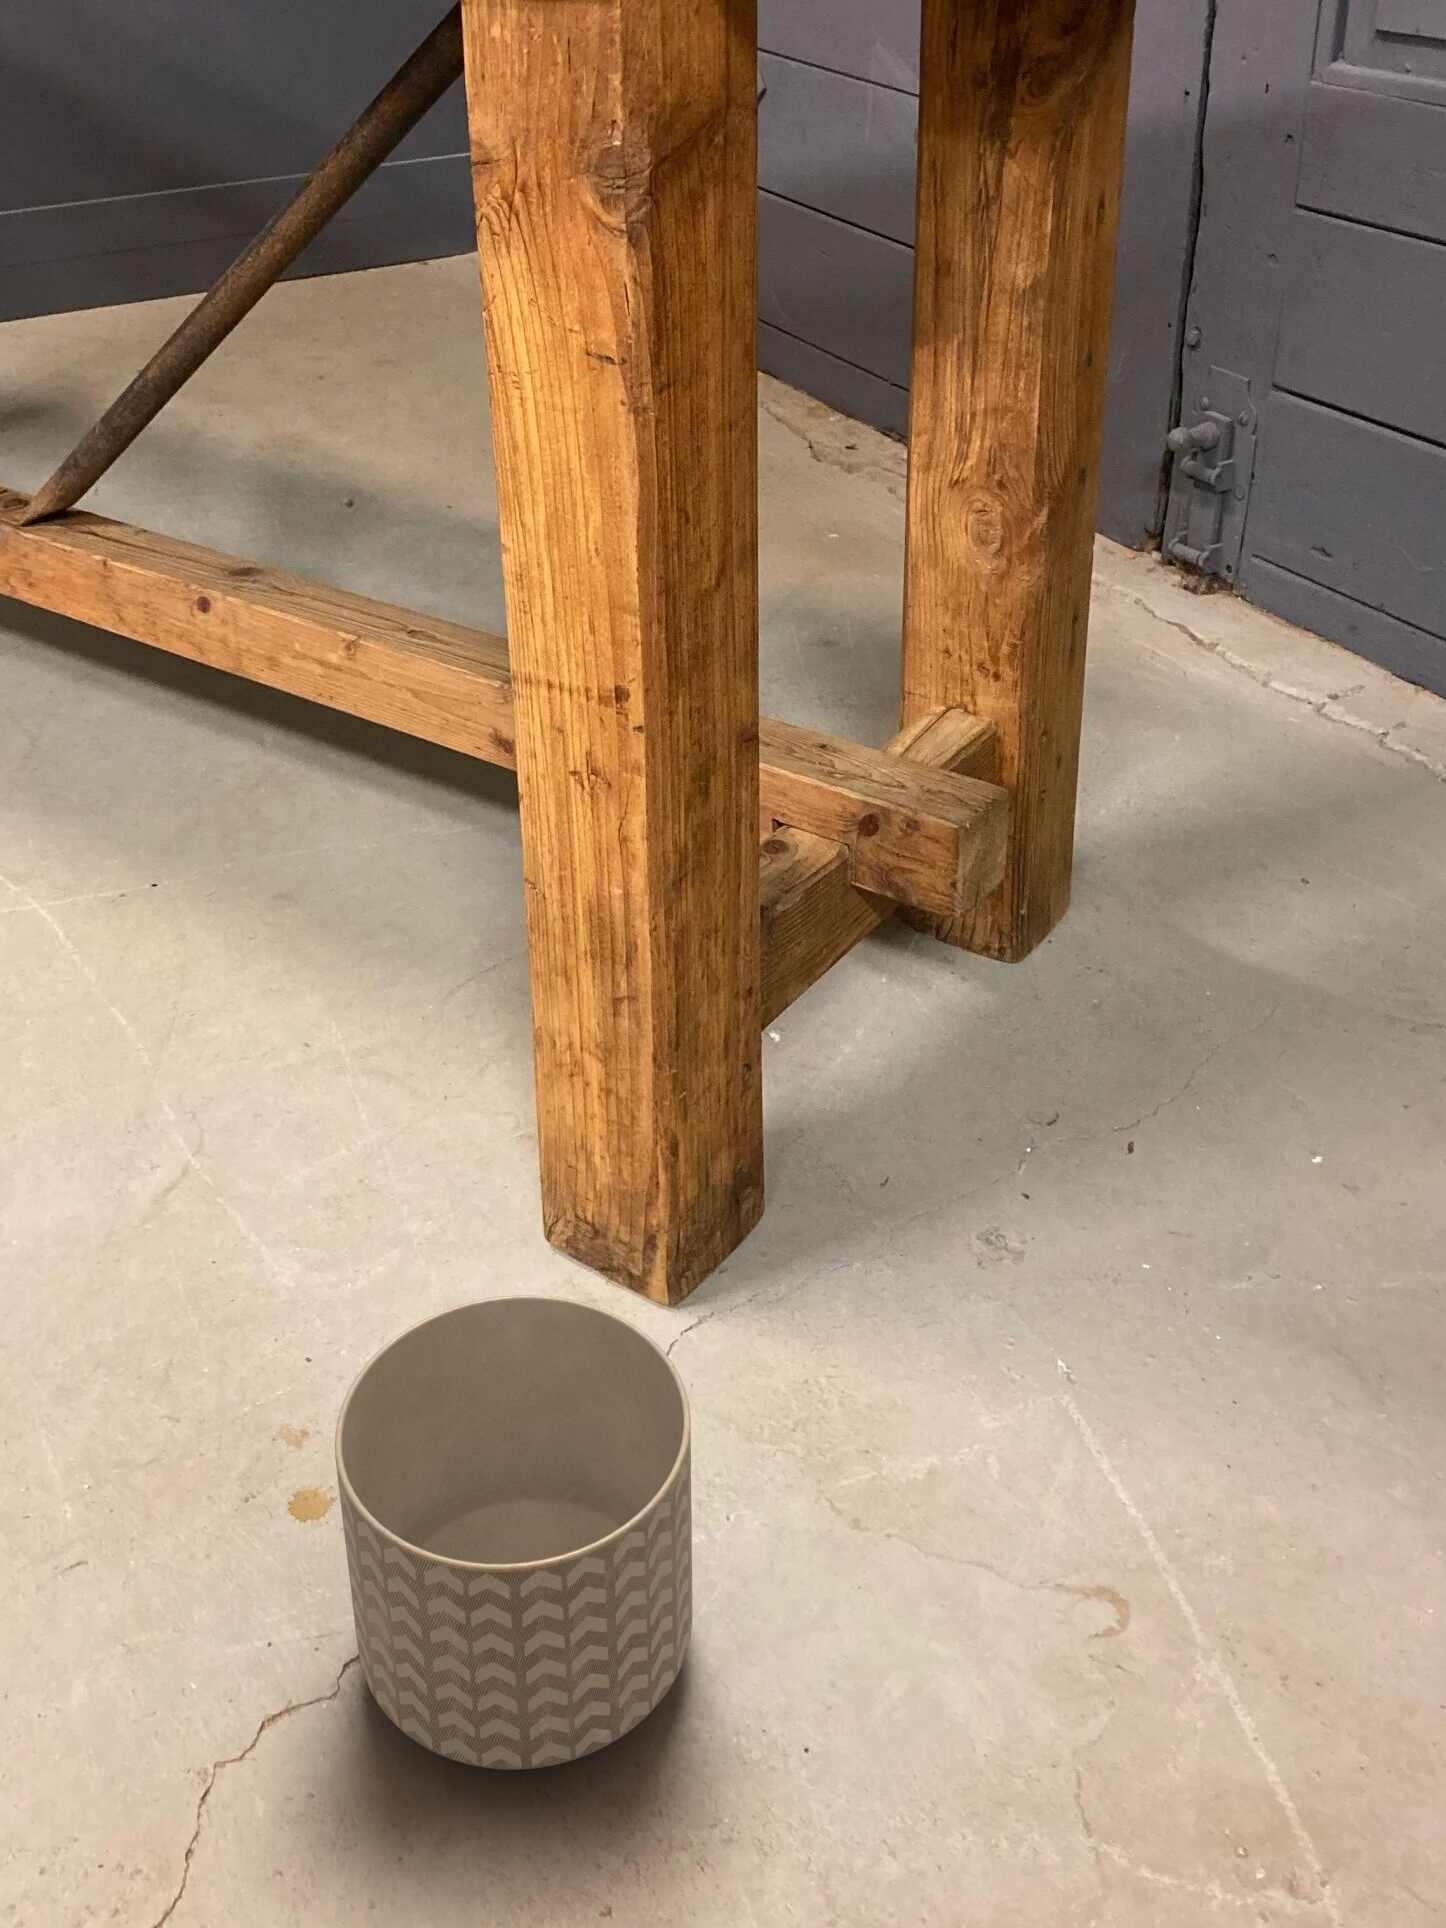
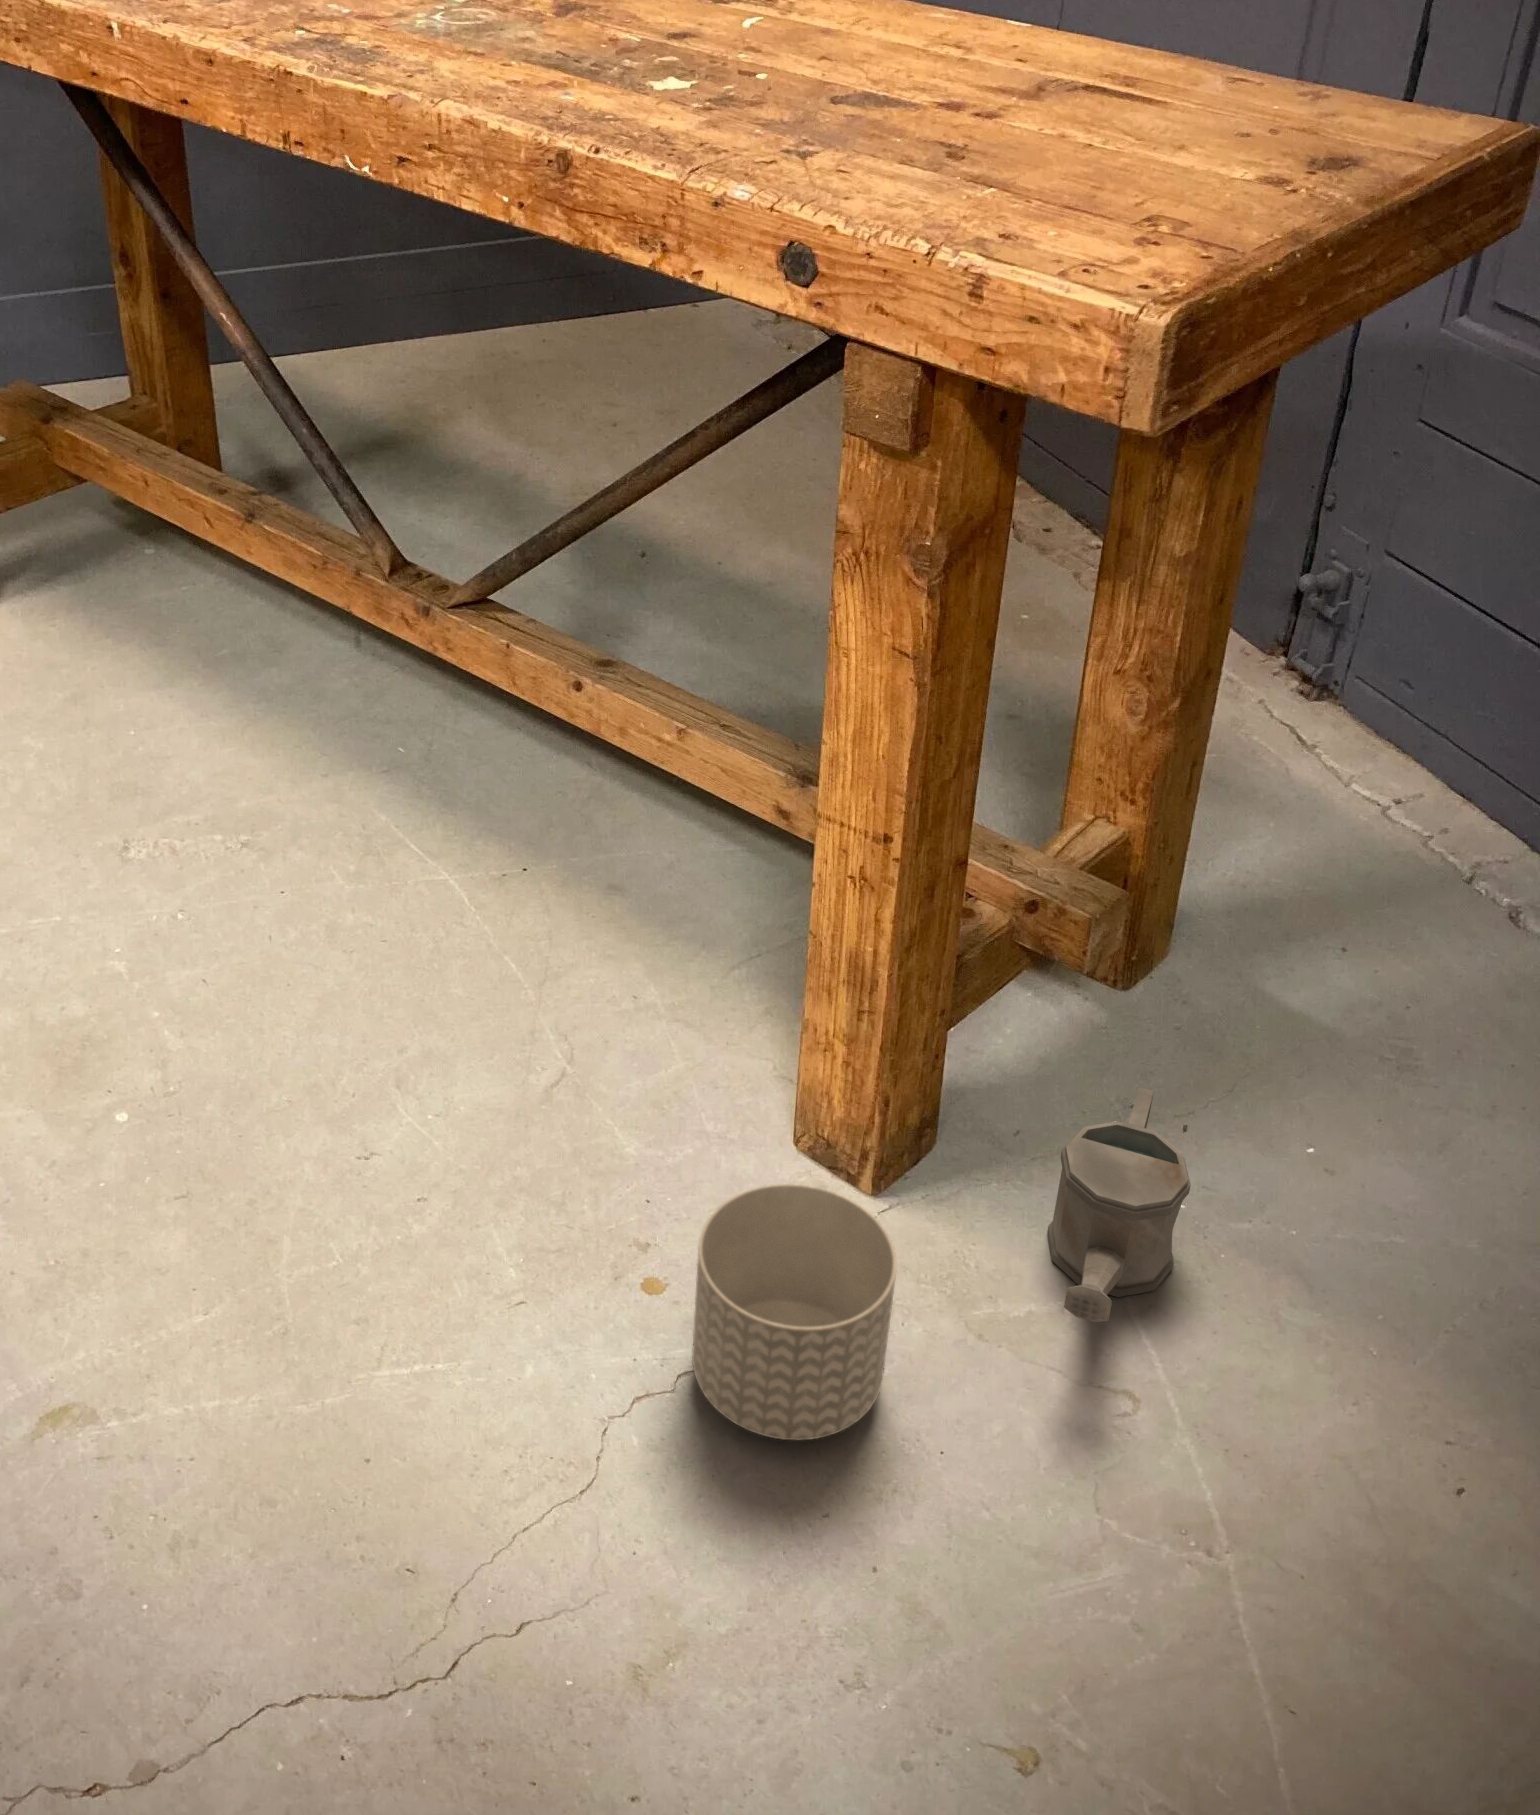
watering can: none [945,1078,1162,1474] -> present [1047,1087,1191,1322]

